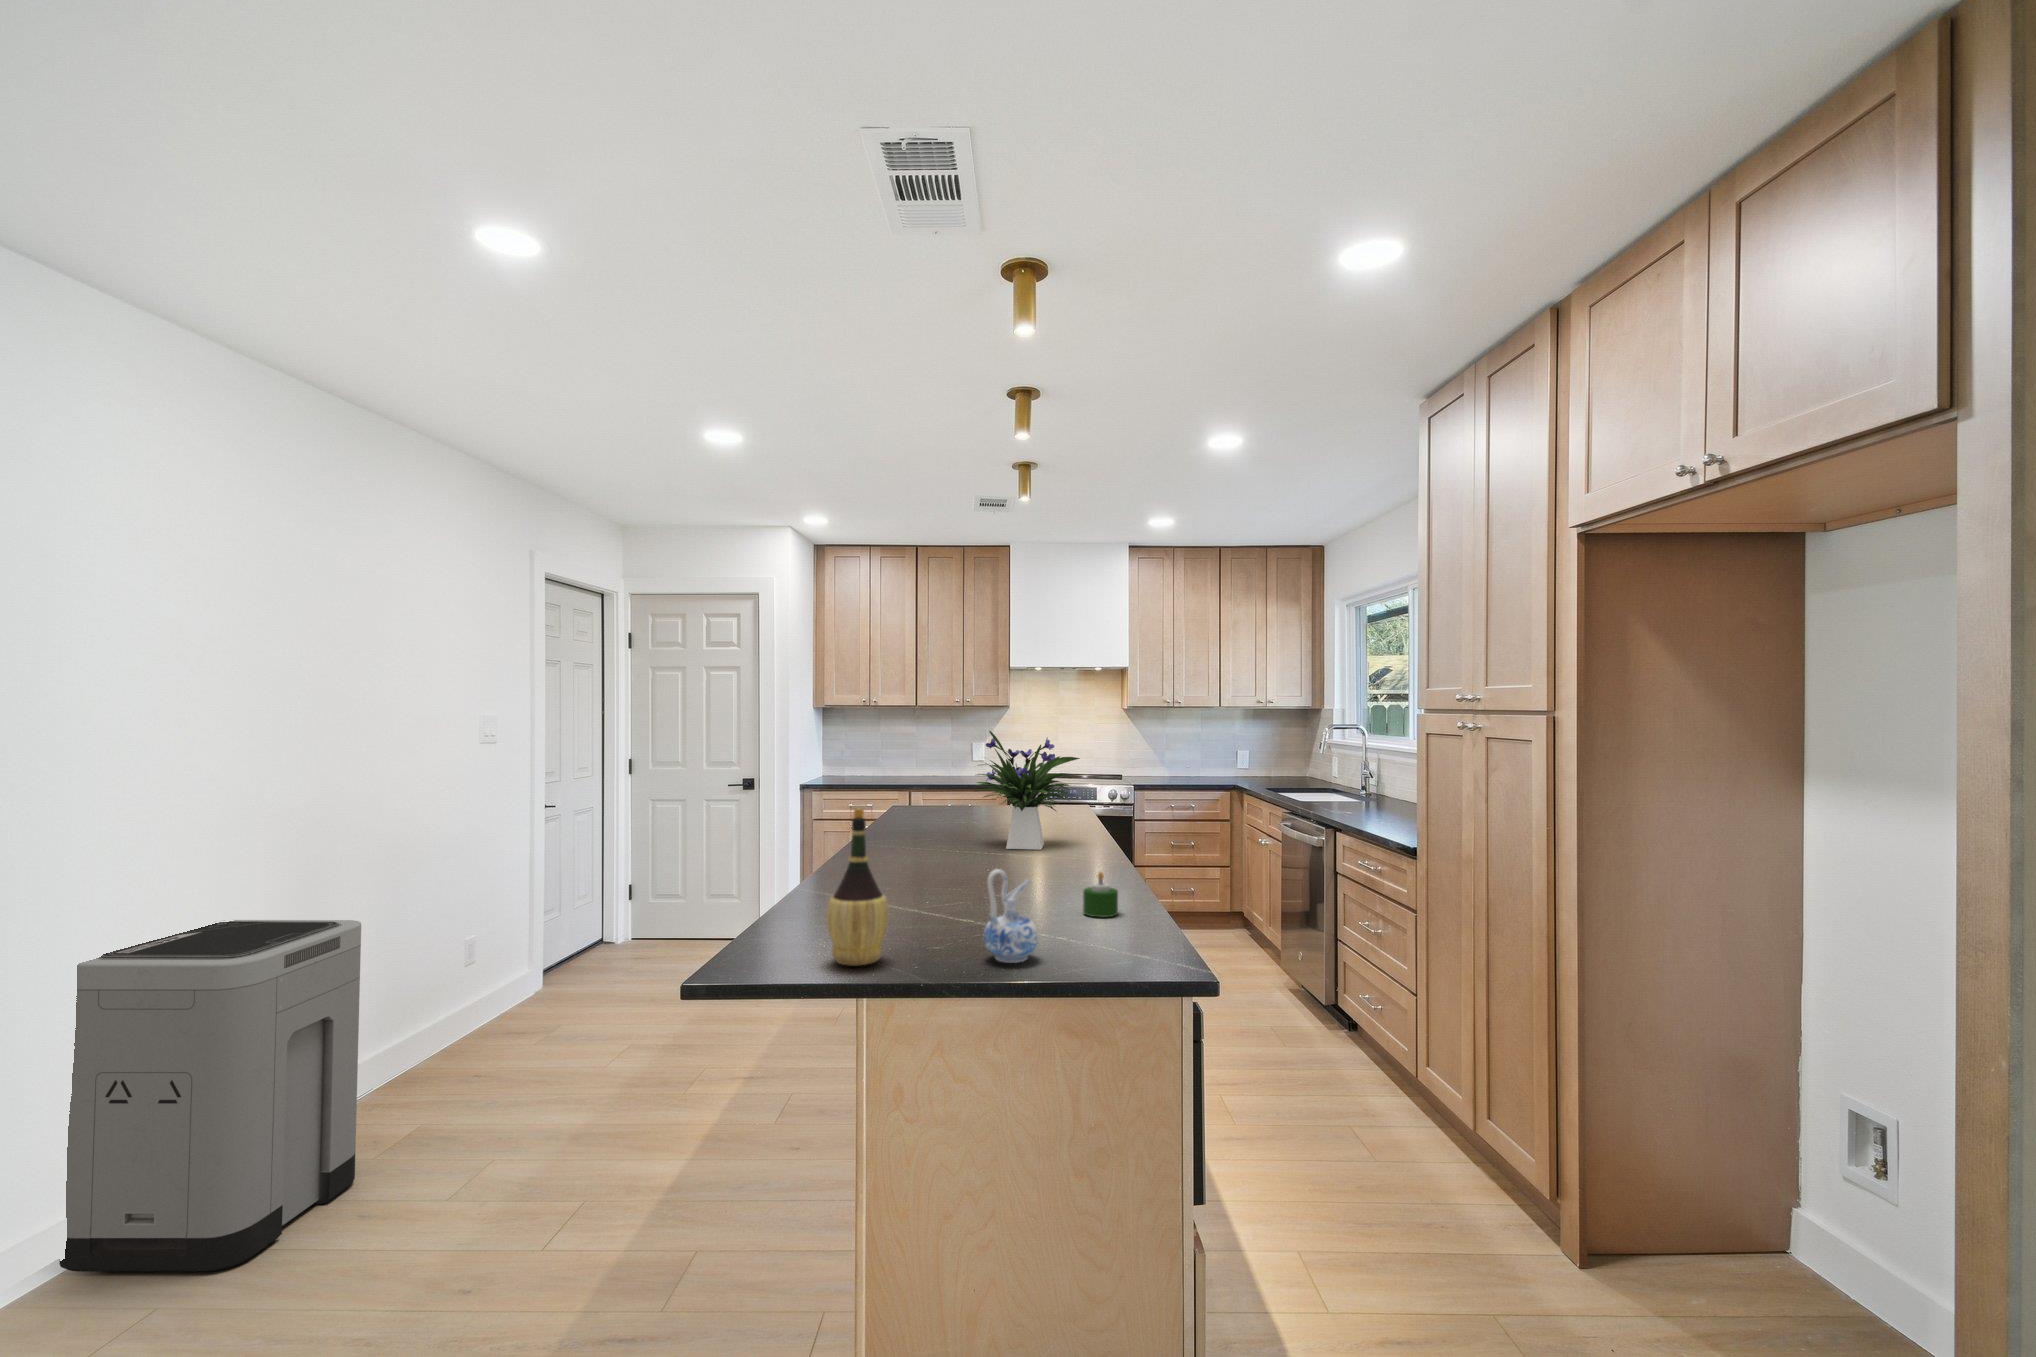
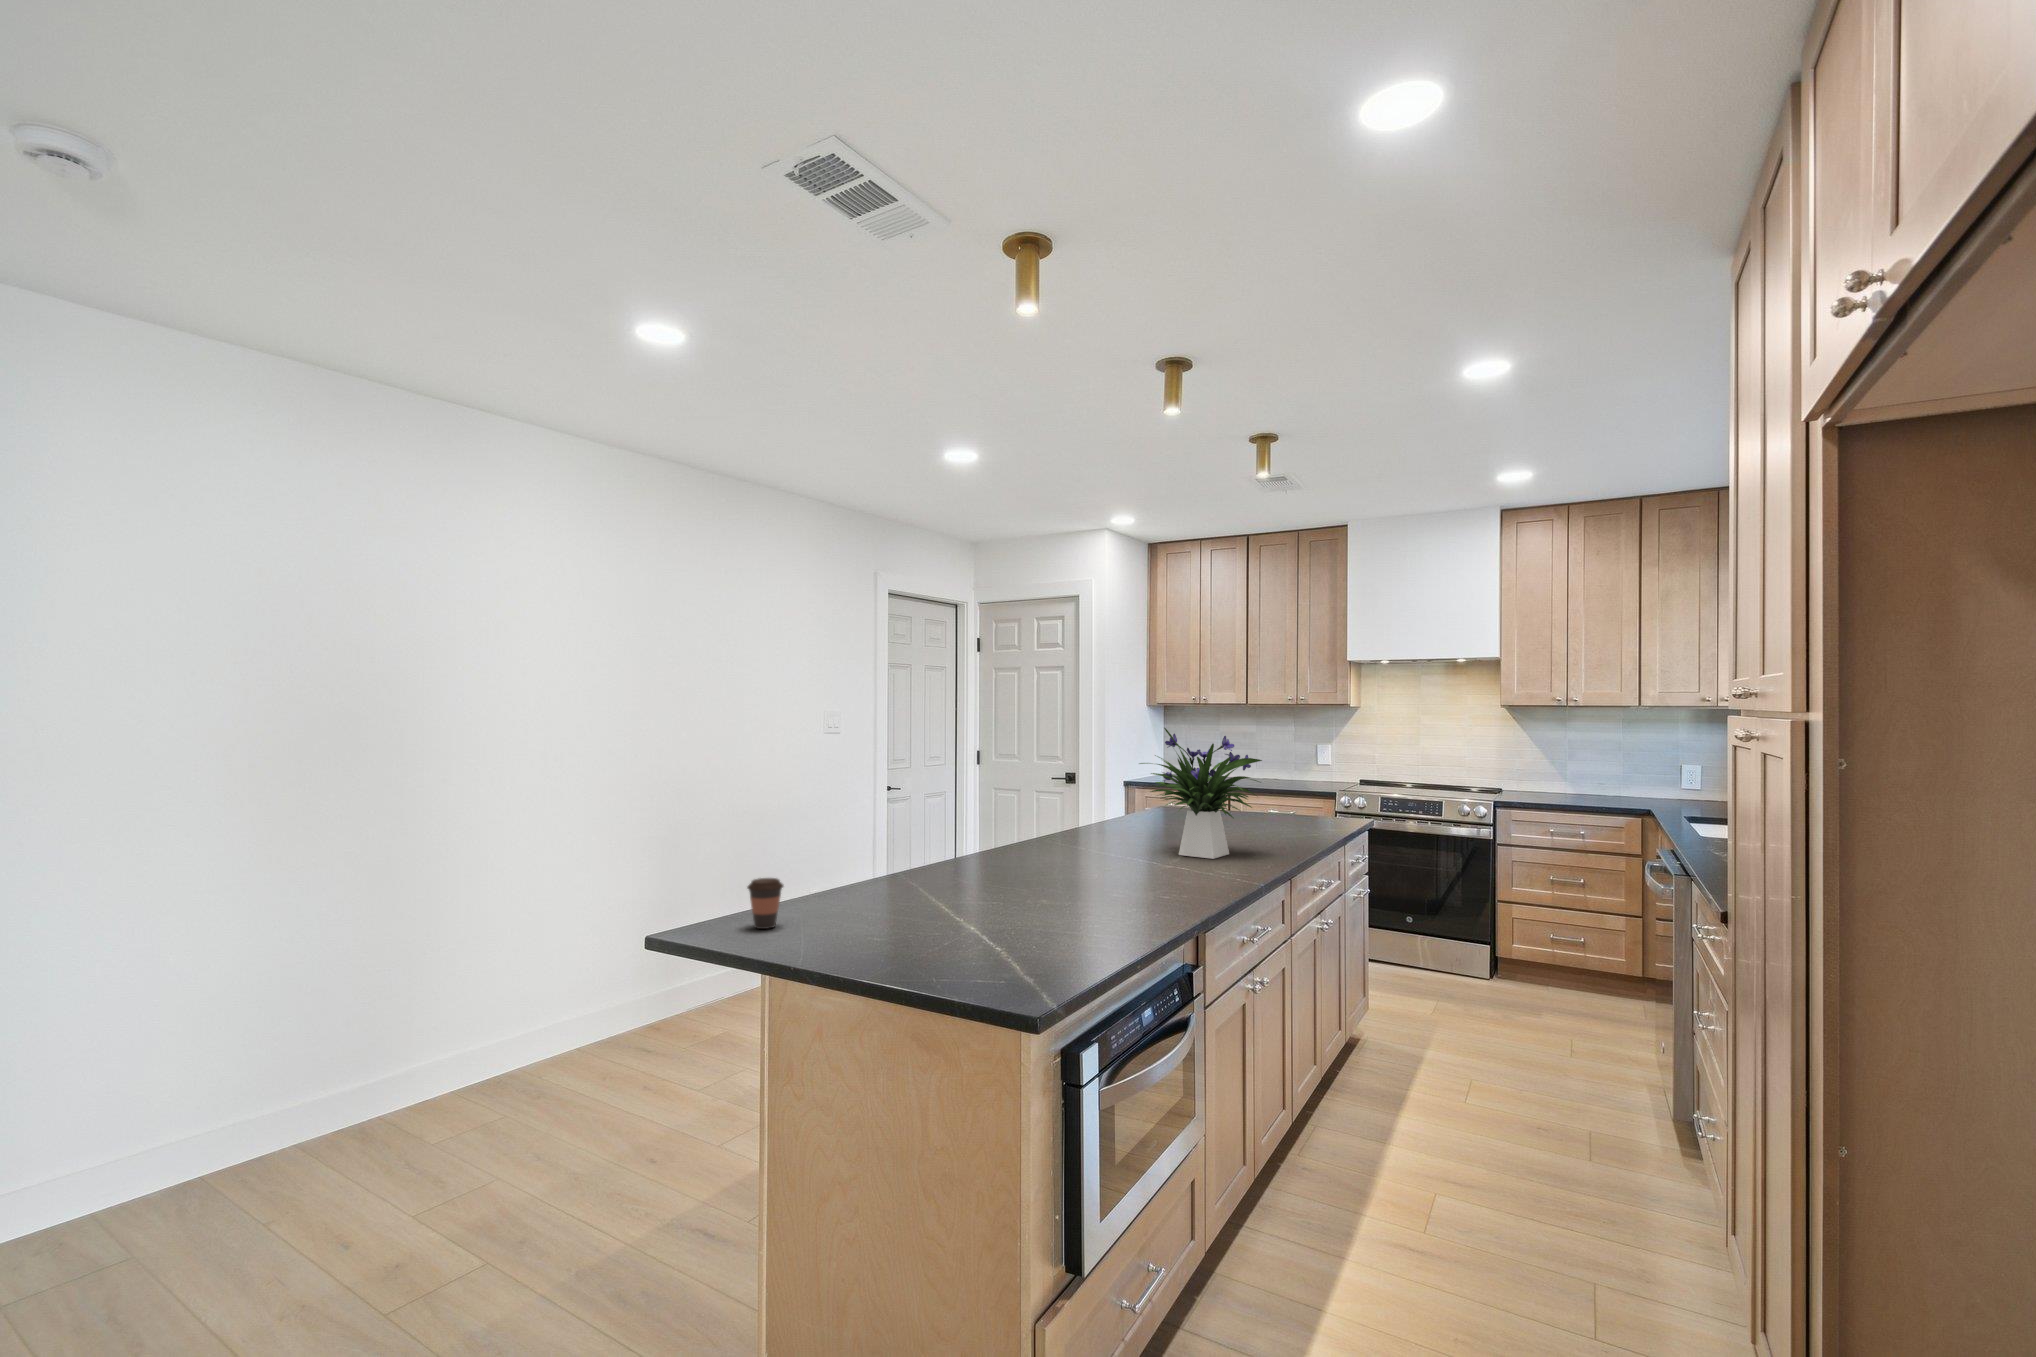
wine bottle: present [826,808,889,965] -> none [798,792,857,939]
ceramic pitcher: present [984,869,1038,963] -> none [923,861,979,958]
candle: present [1083,872,1118,917] -> none [1112,880,1150,931]
coffee cup: none [747,907,788,965] -> present [747,878,783,929]
trash can: present [59,920,361,1272] -> none [487,858,667,1107]

